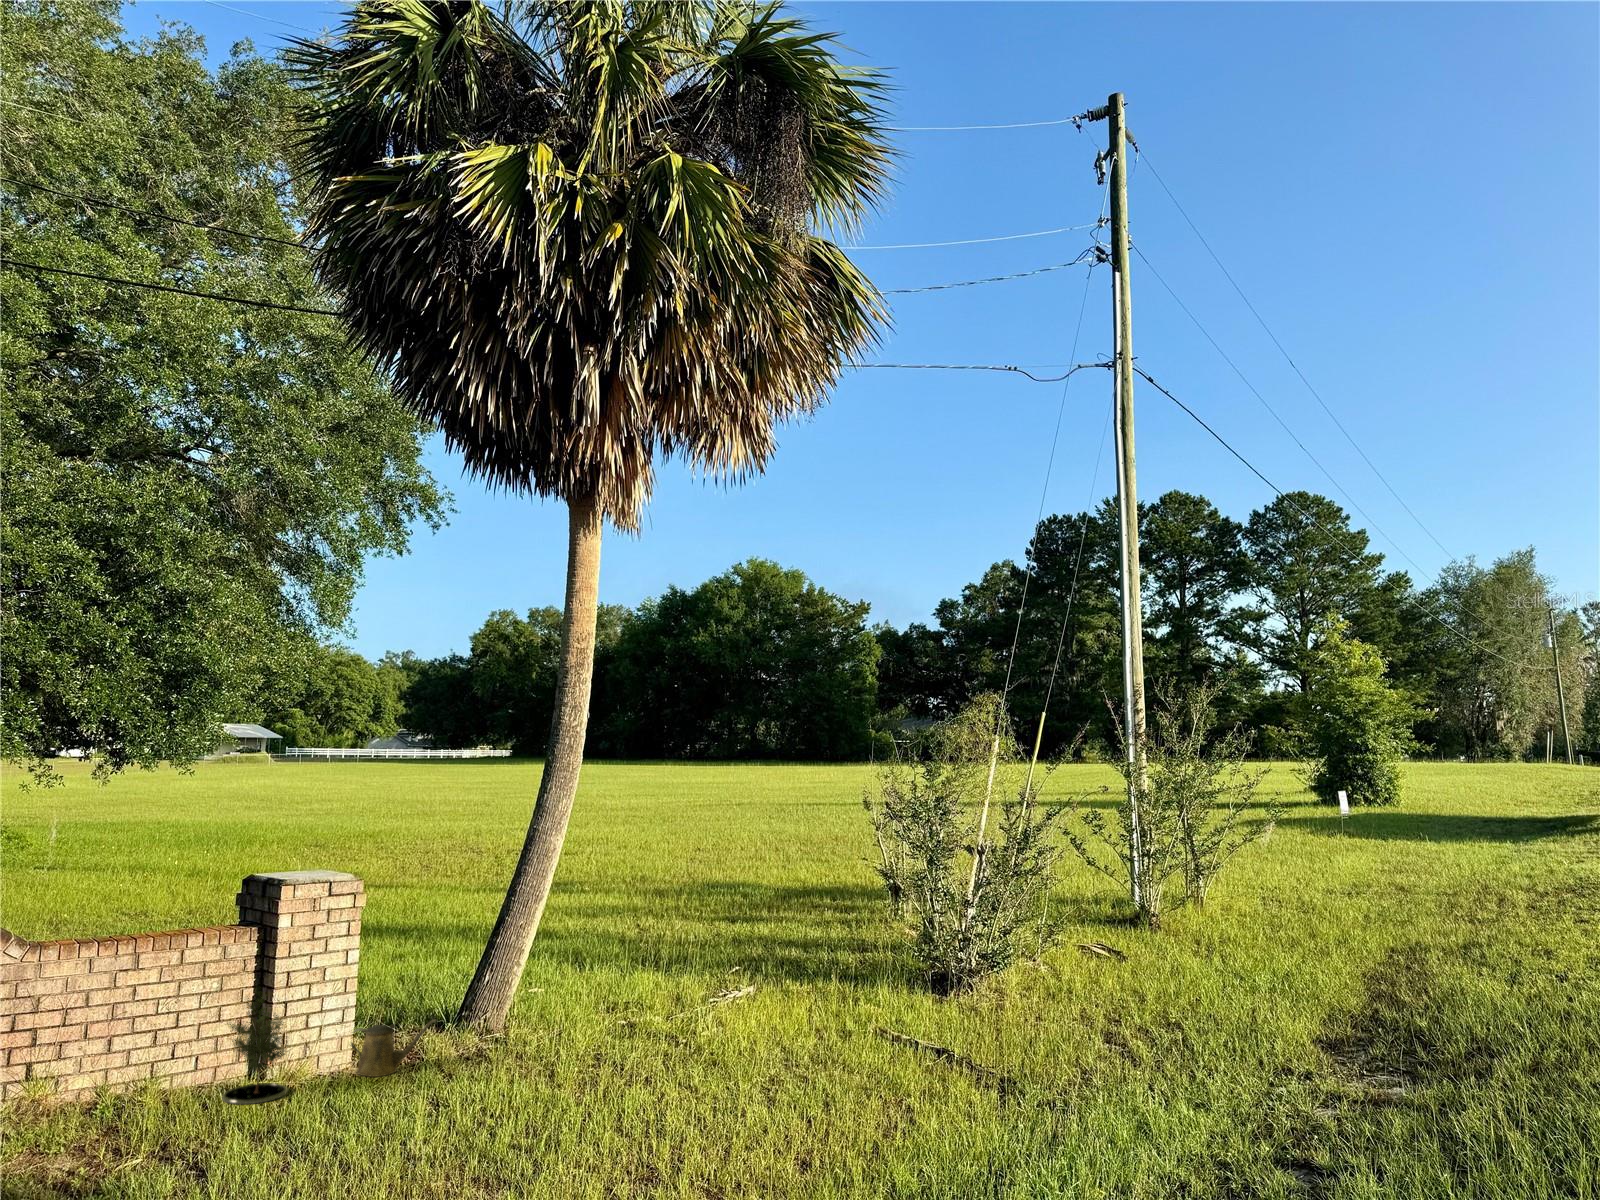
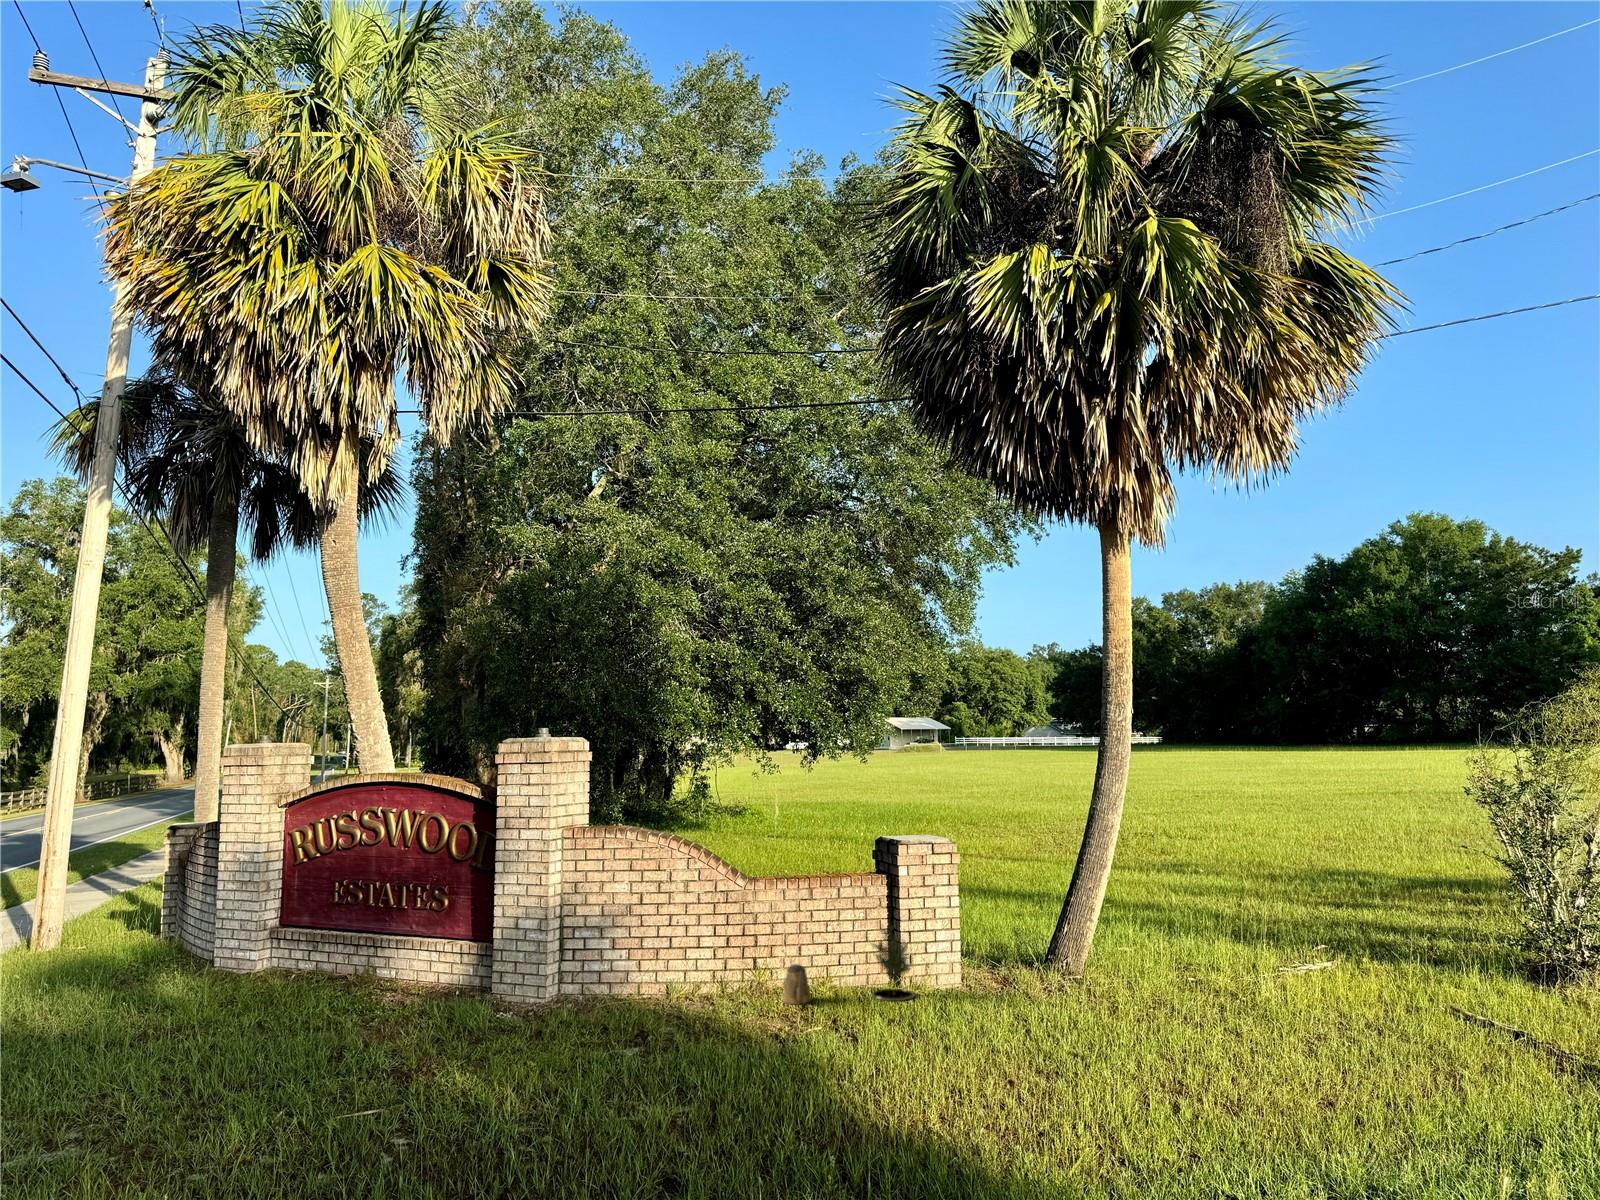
watering can: present [350,1020,436,1077] -> present [782,964,811,1004]

